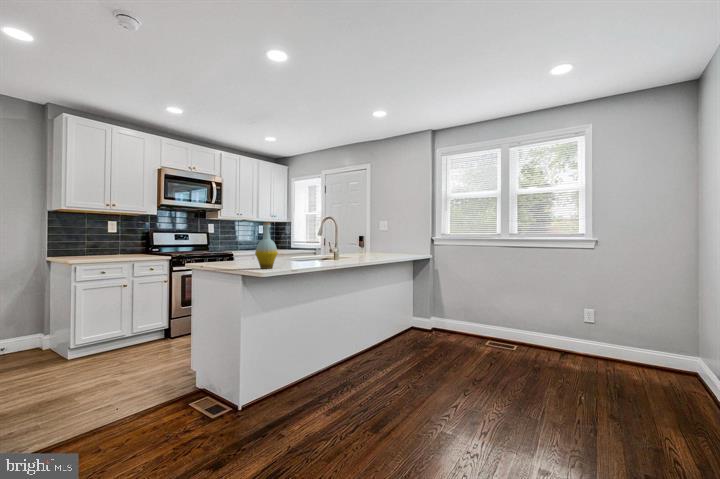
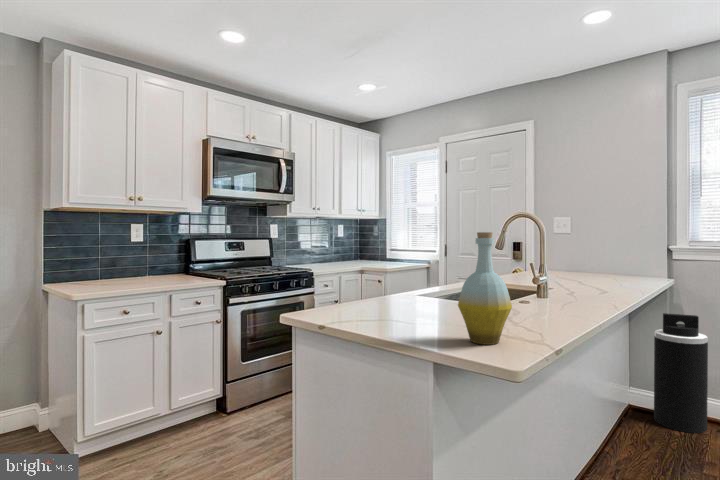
trash can: none [421,274,445,337] -> present [654,313,708,433]

